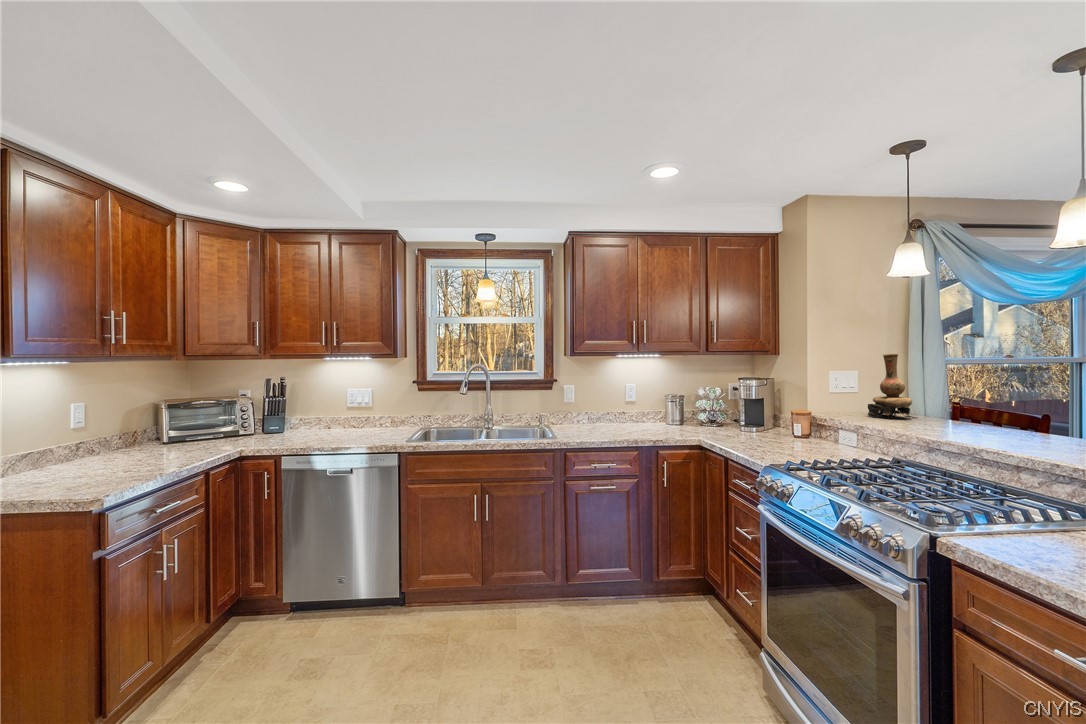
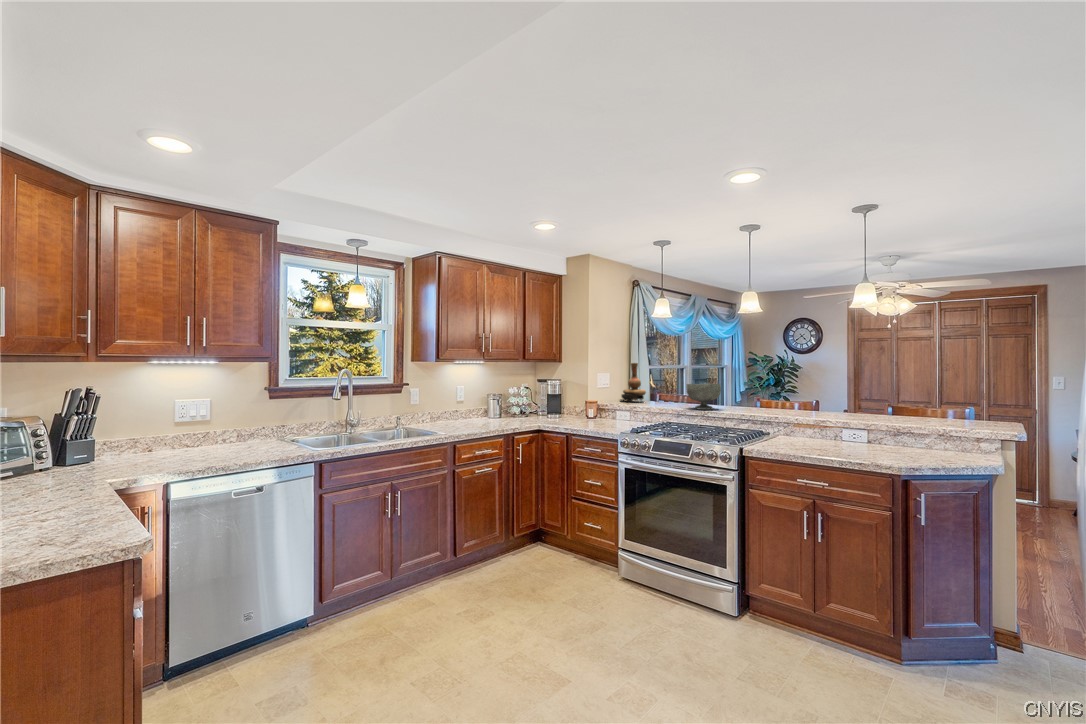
decorative bowl: none [951,392,1038,444] -> present [686,384,721,410]

